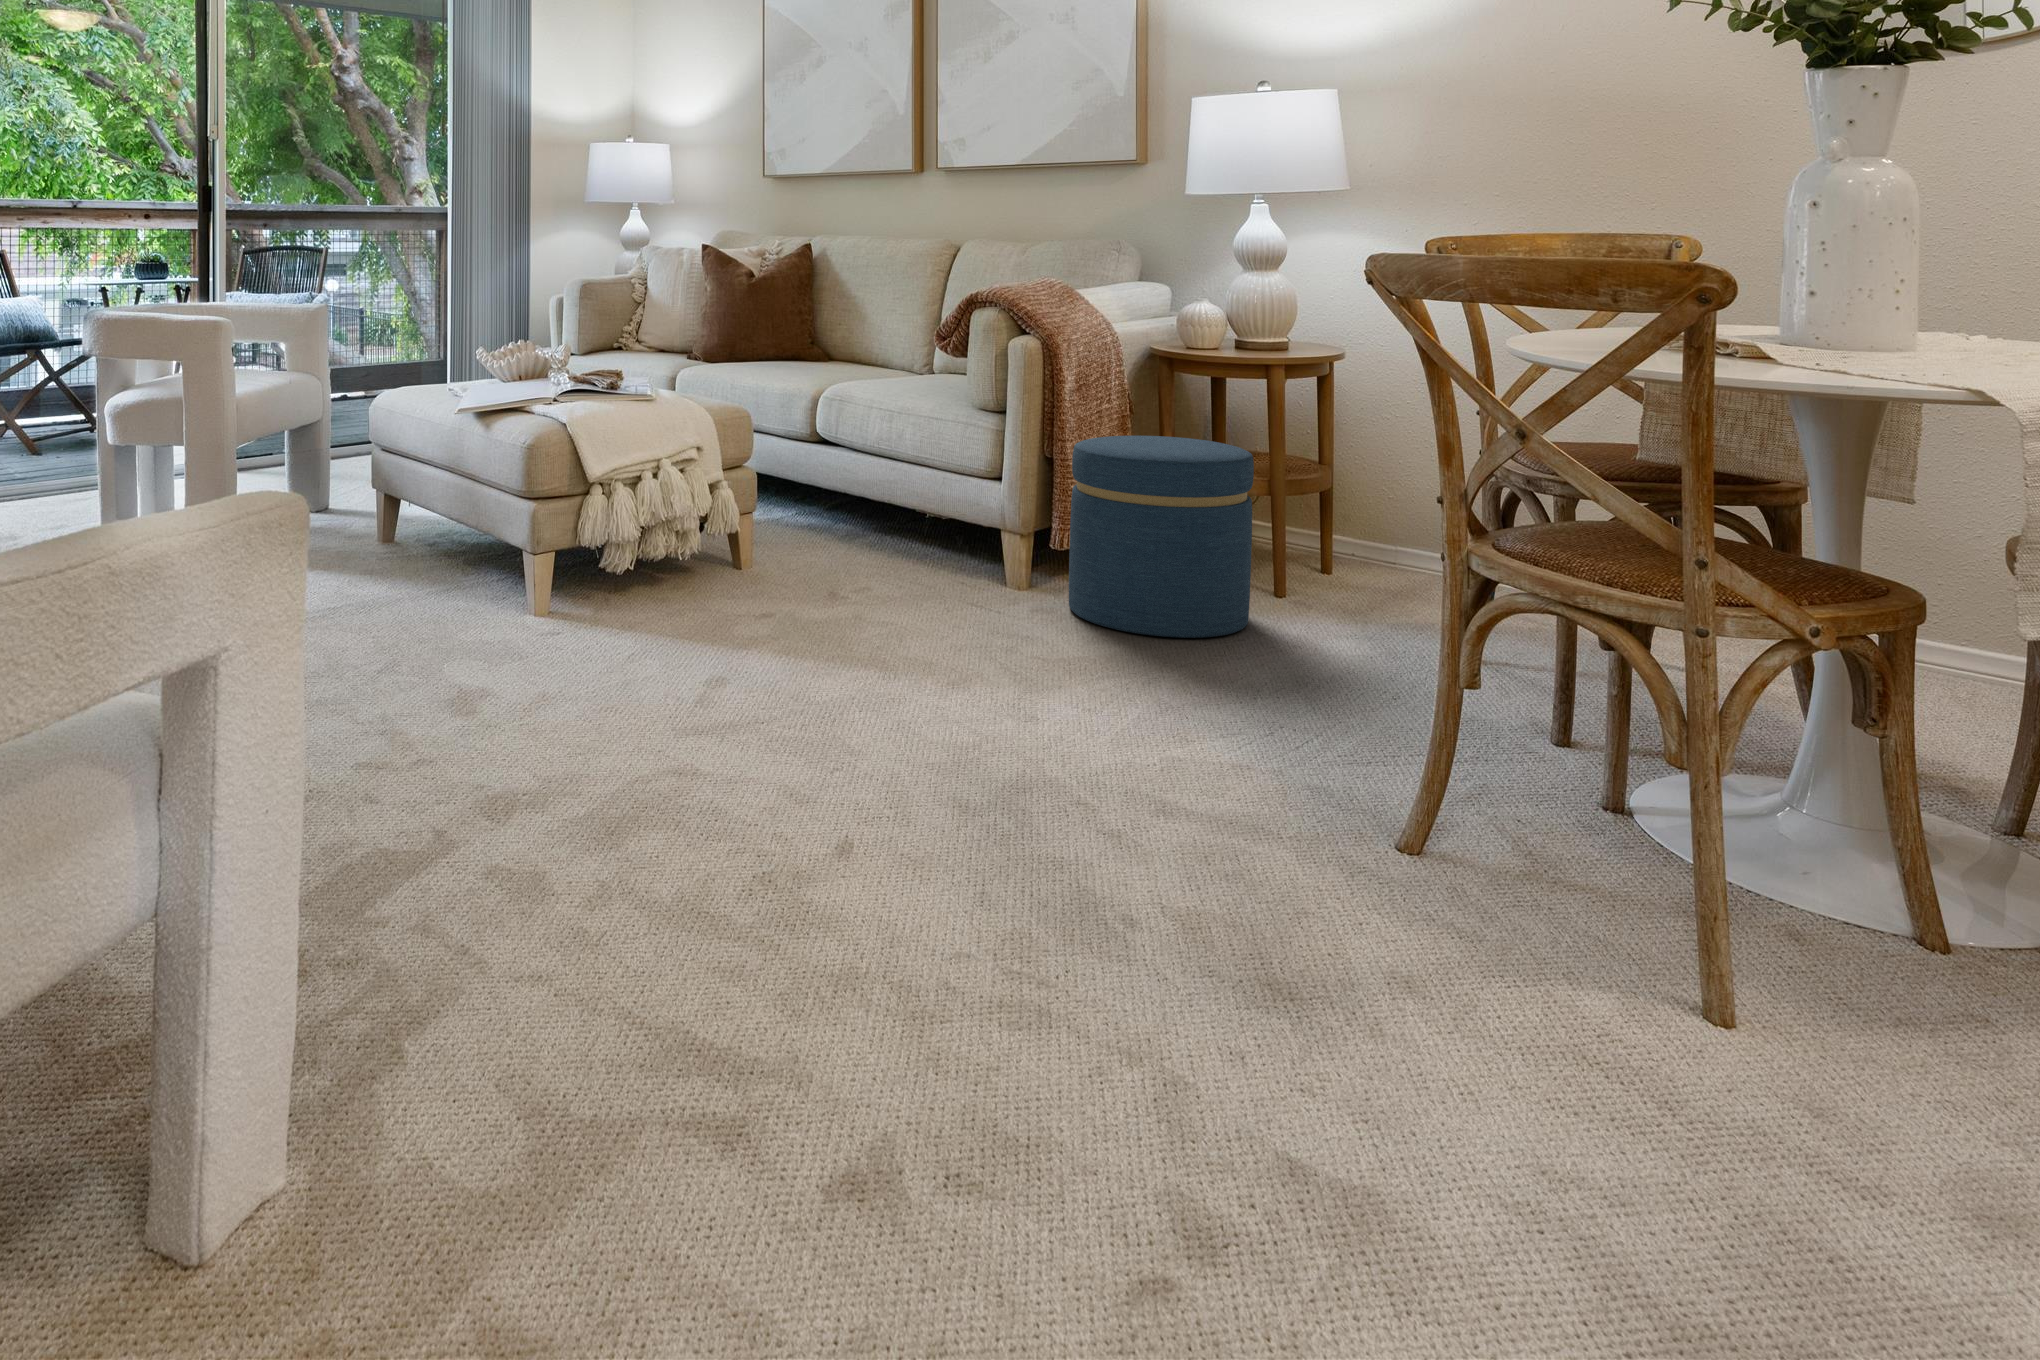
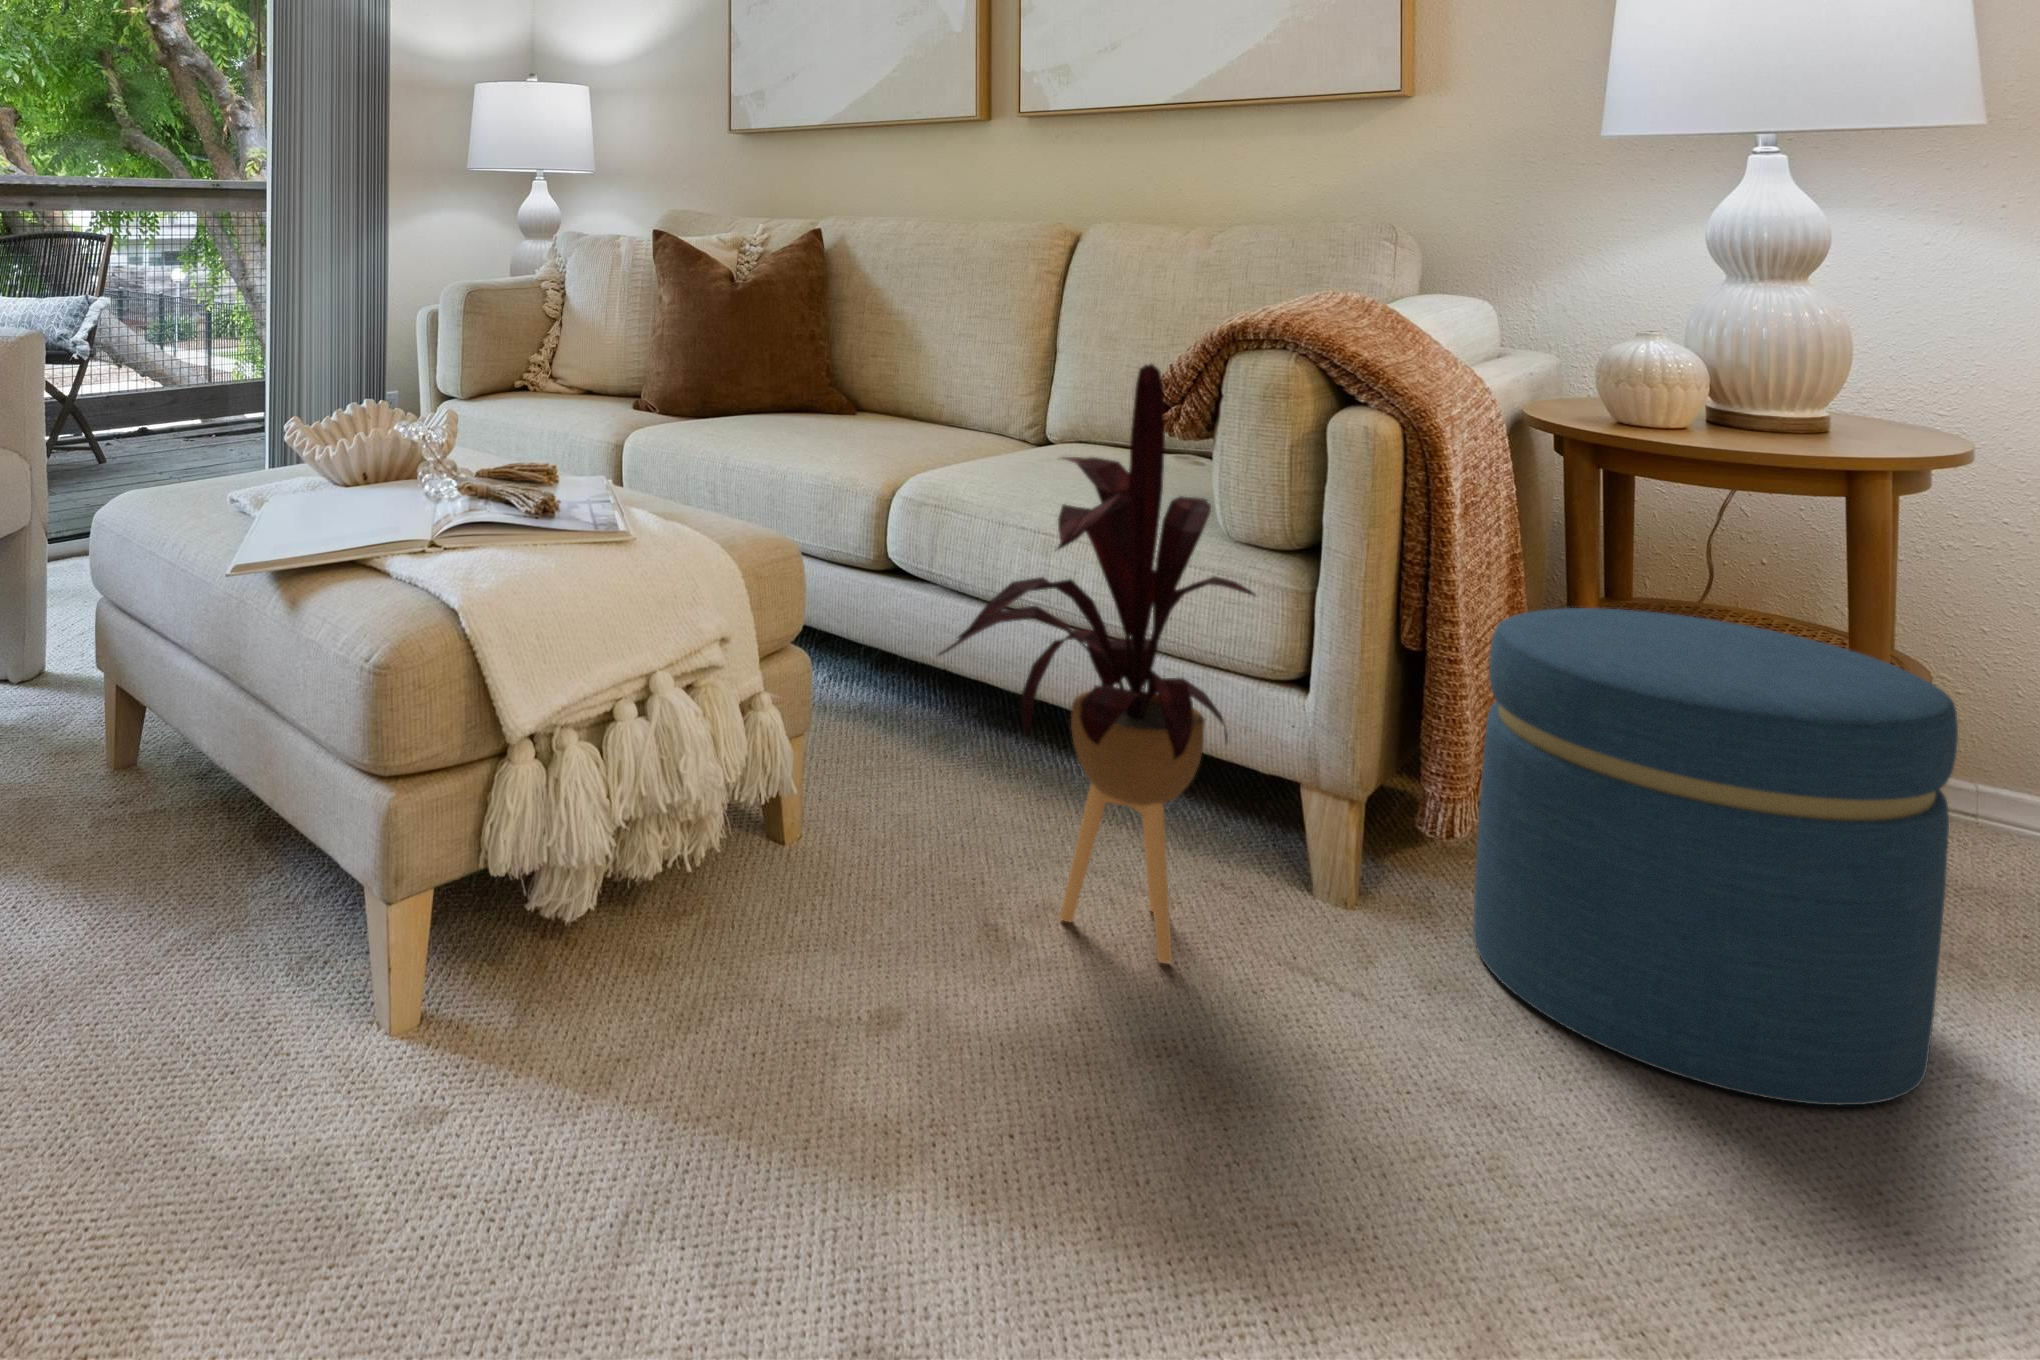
house plant: none [807,308,958,602] -> present [939,364,1254,963]

